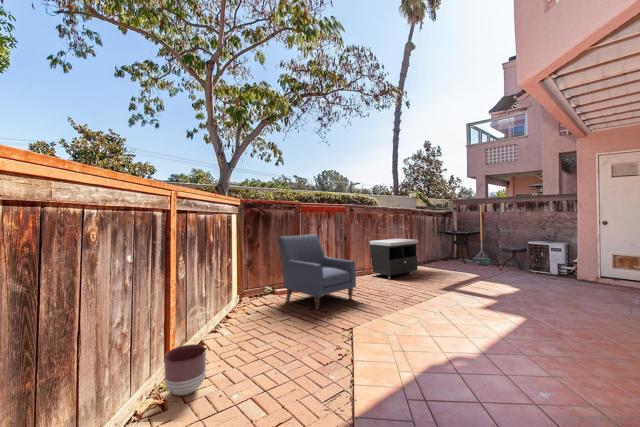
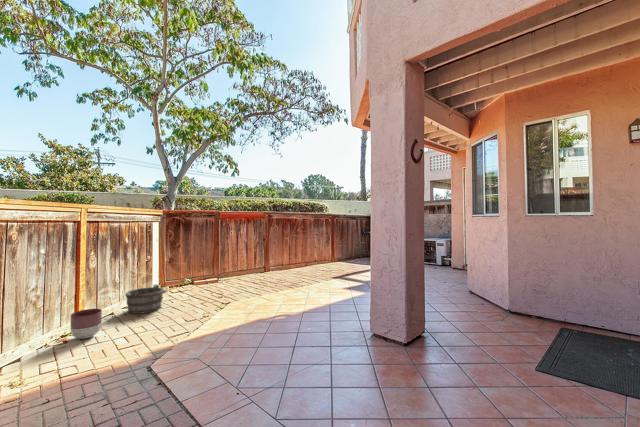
chair: present [278,234,356,310] -> none [196,237,256,294]
storage bench: present [370,239,418,279] -> none [286,240,328,272]
bucket: none [214,300,266,344] -> present [126,285,167,314]

